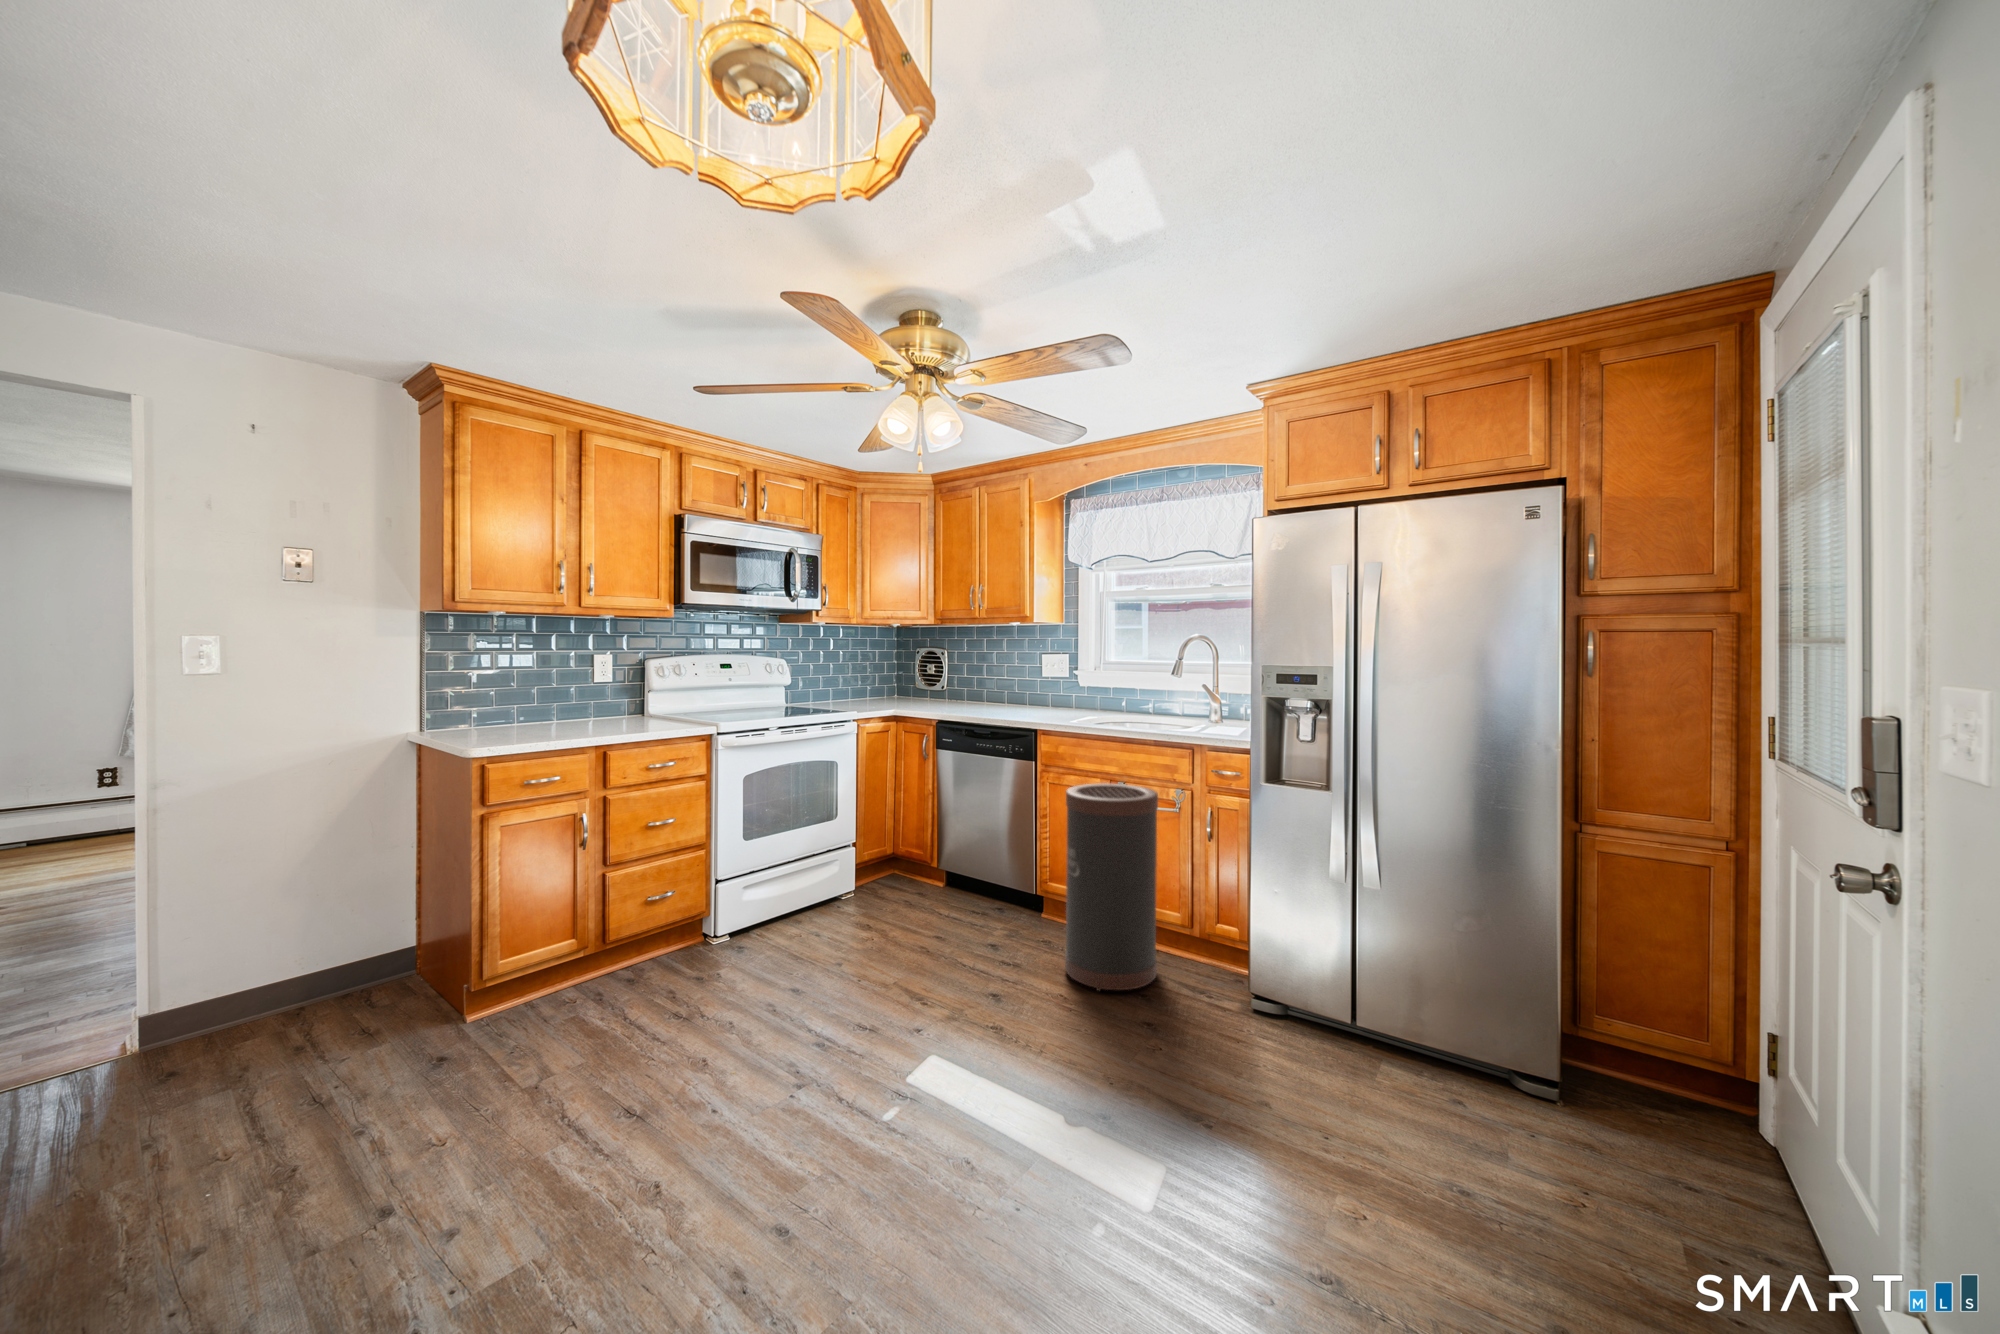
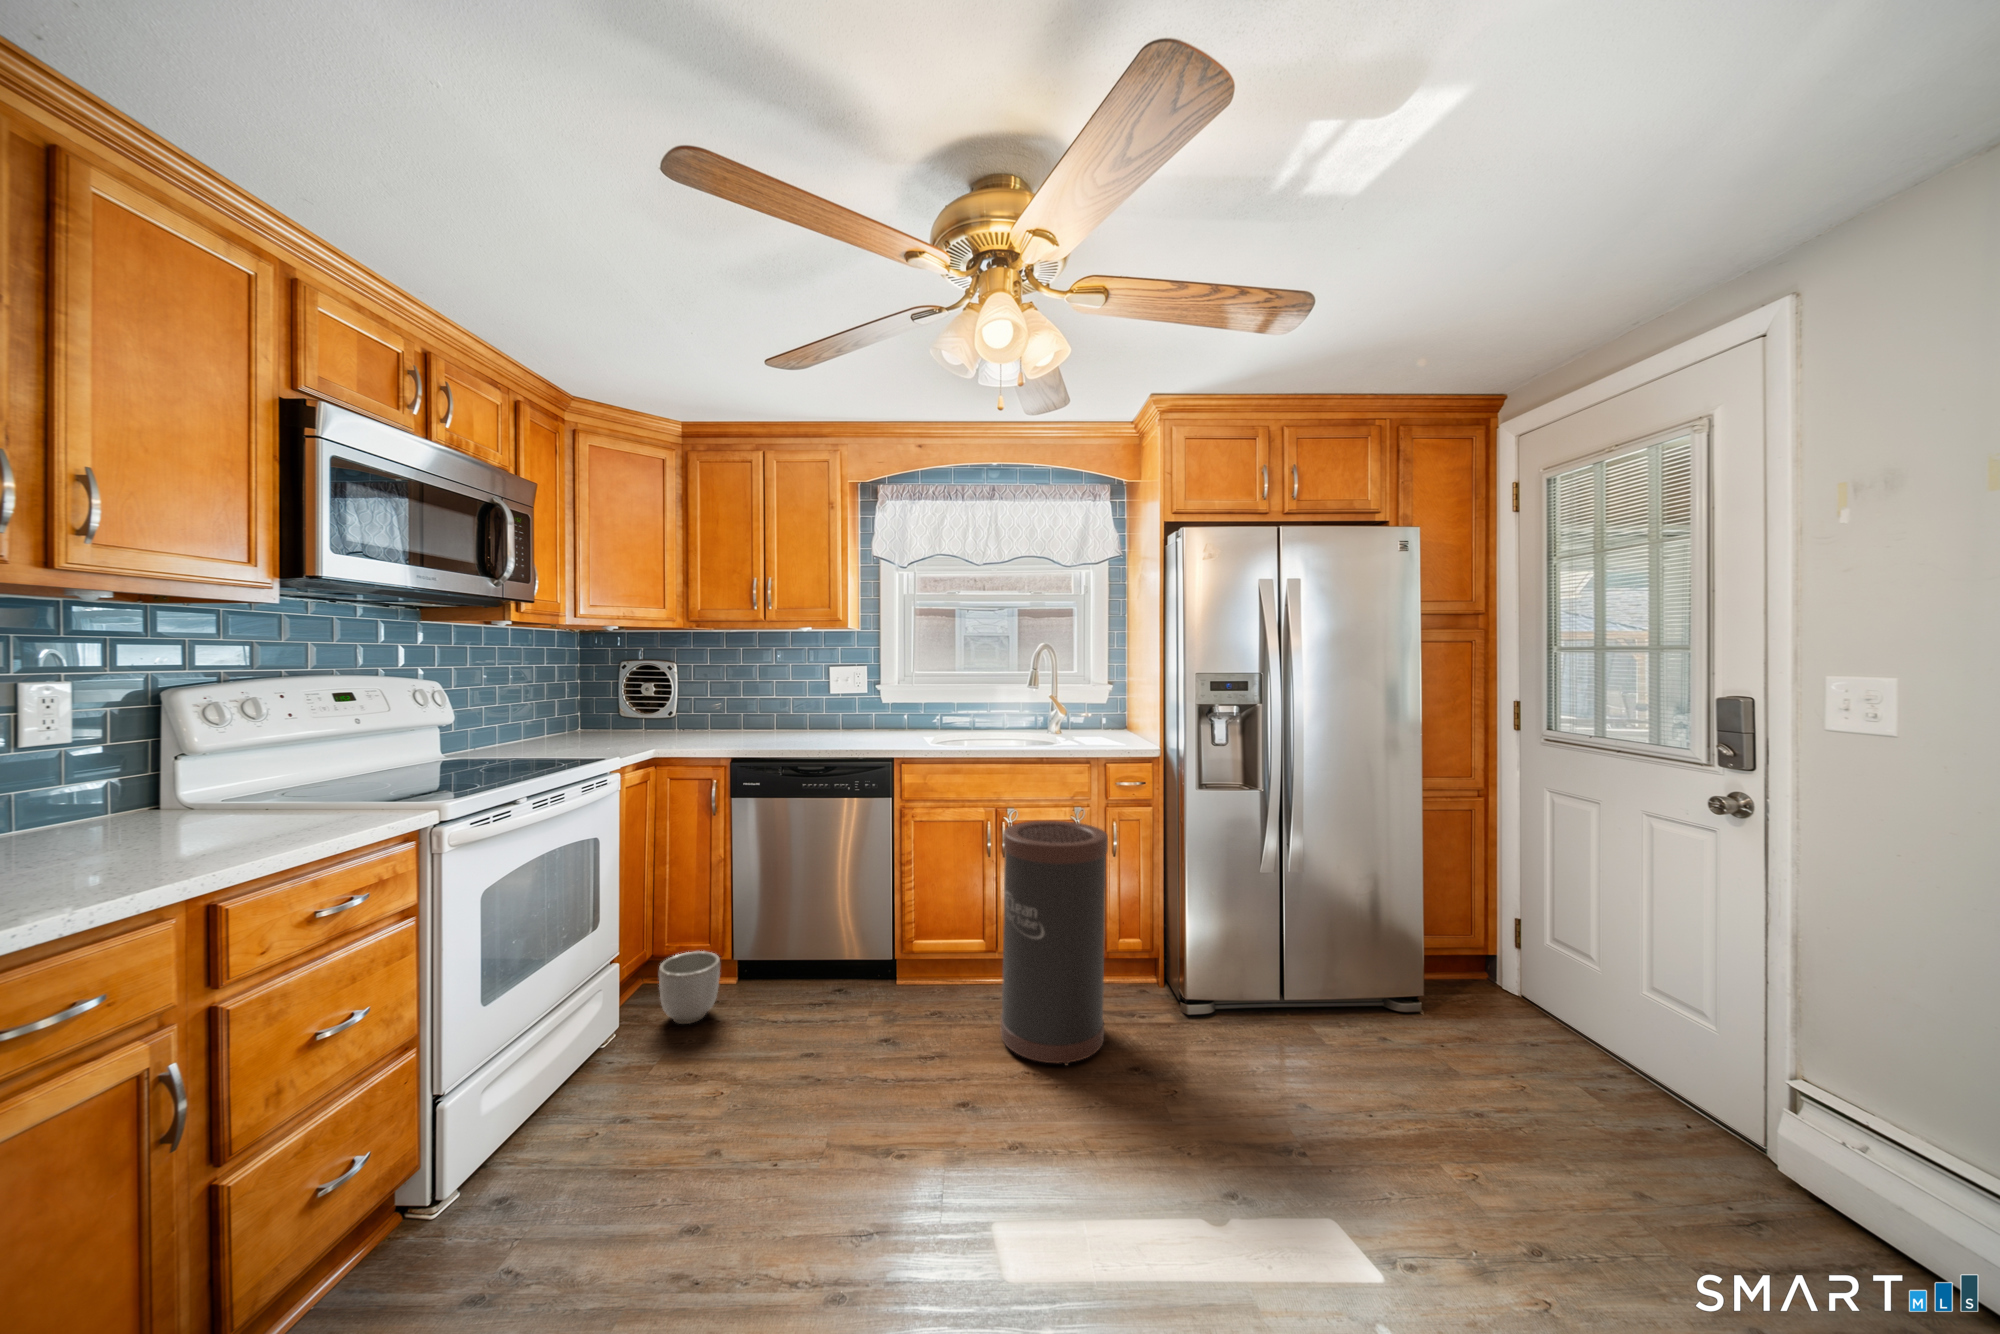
planter: none [876,853,915,899] -> present [659,951,720,1024]

